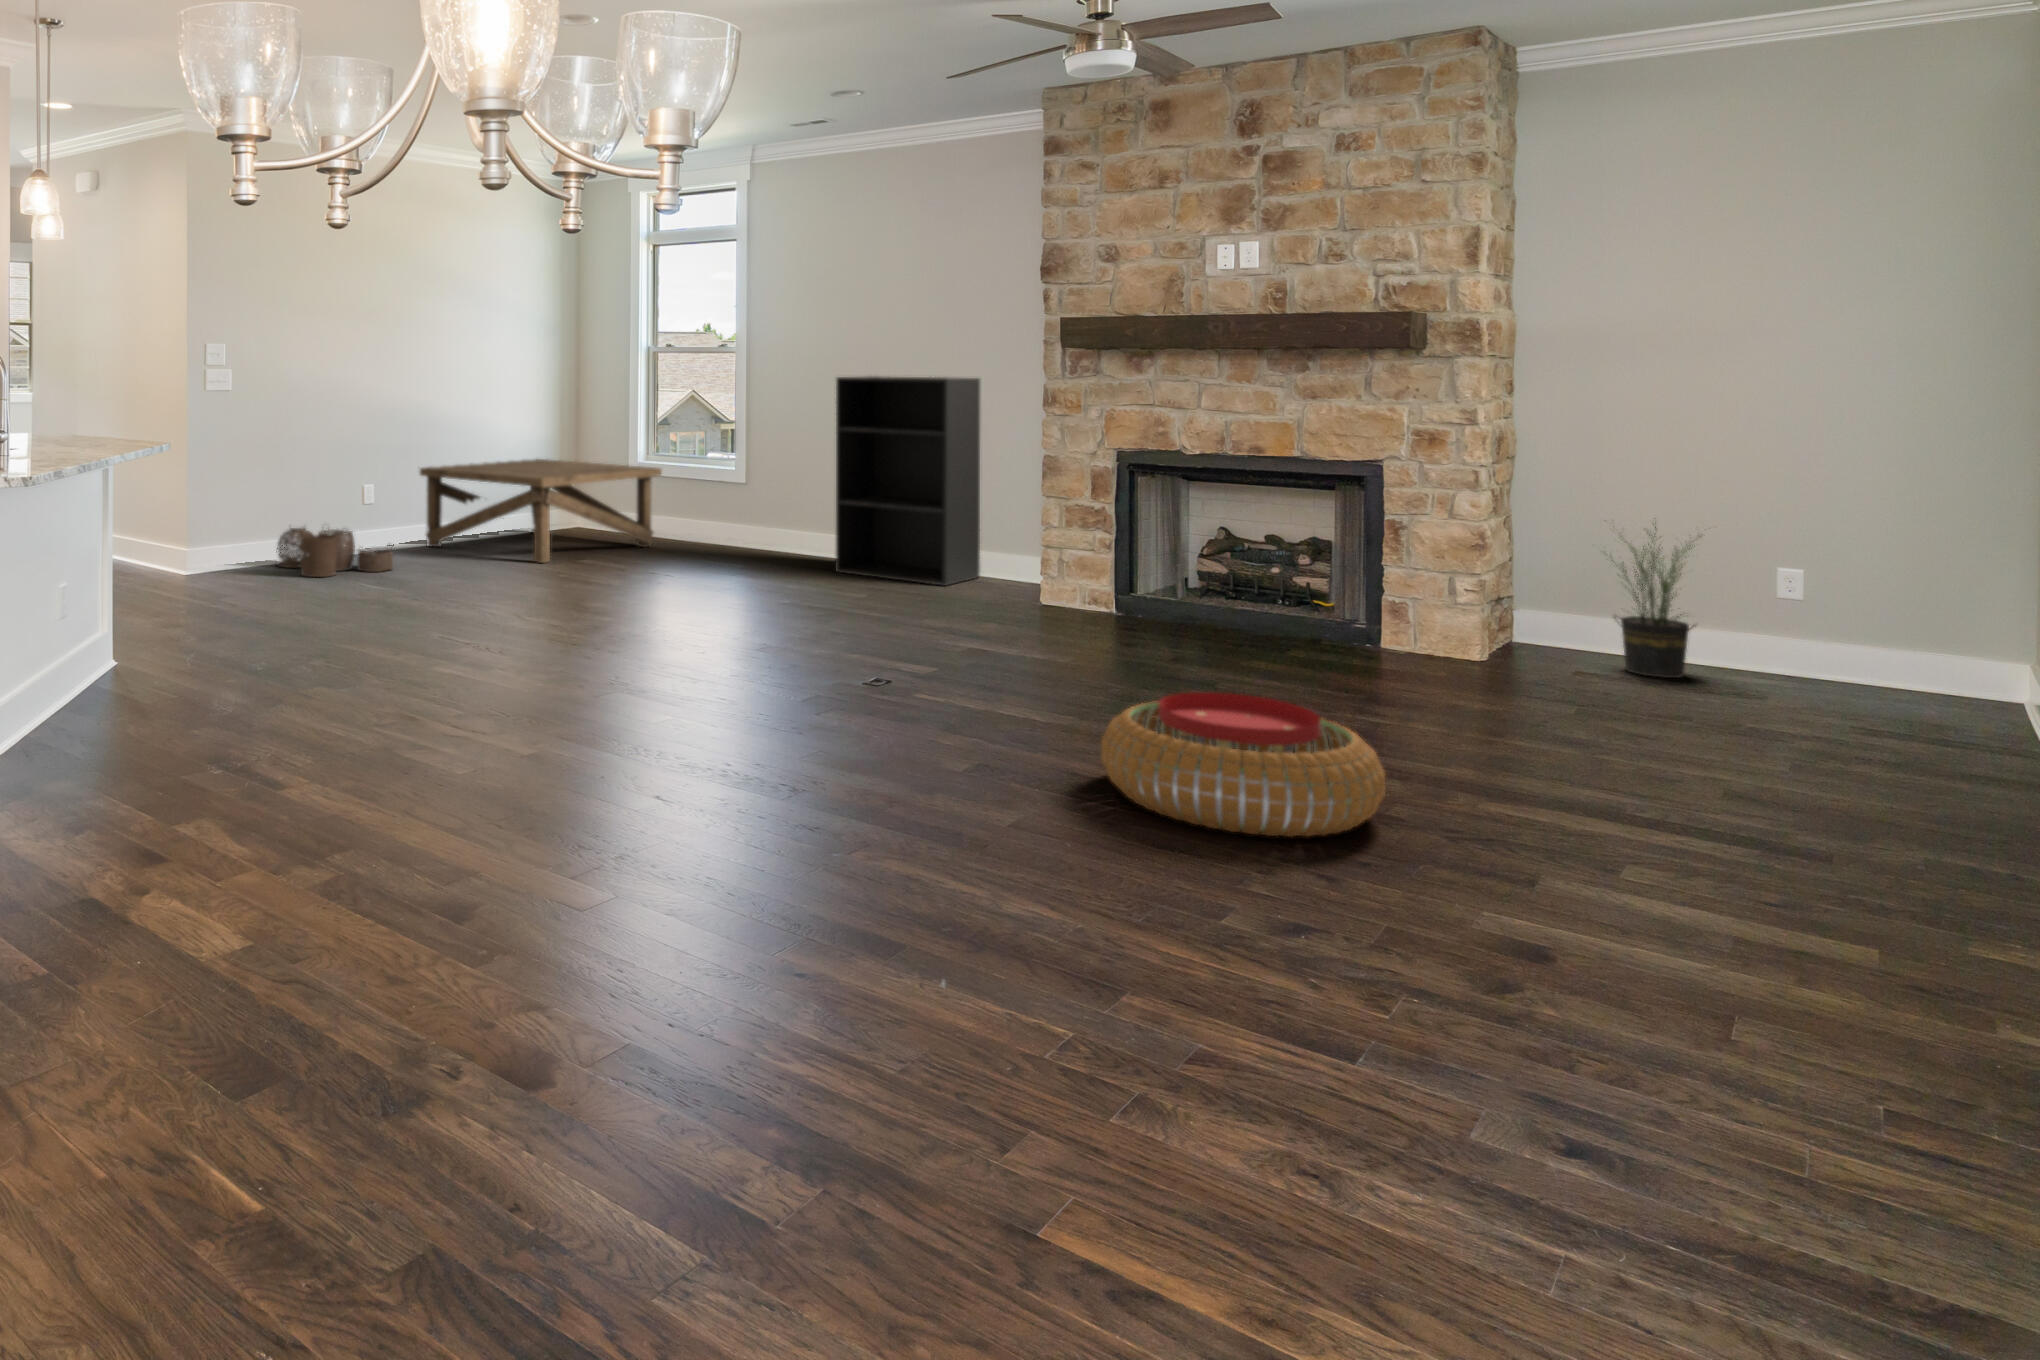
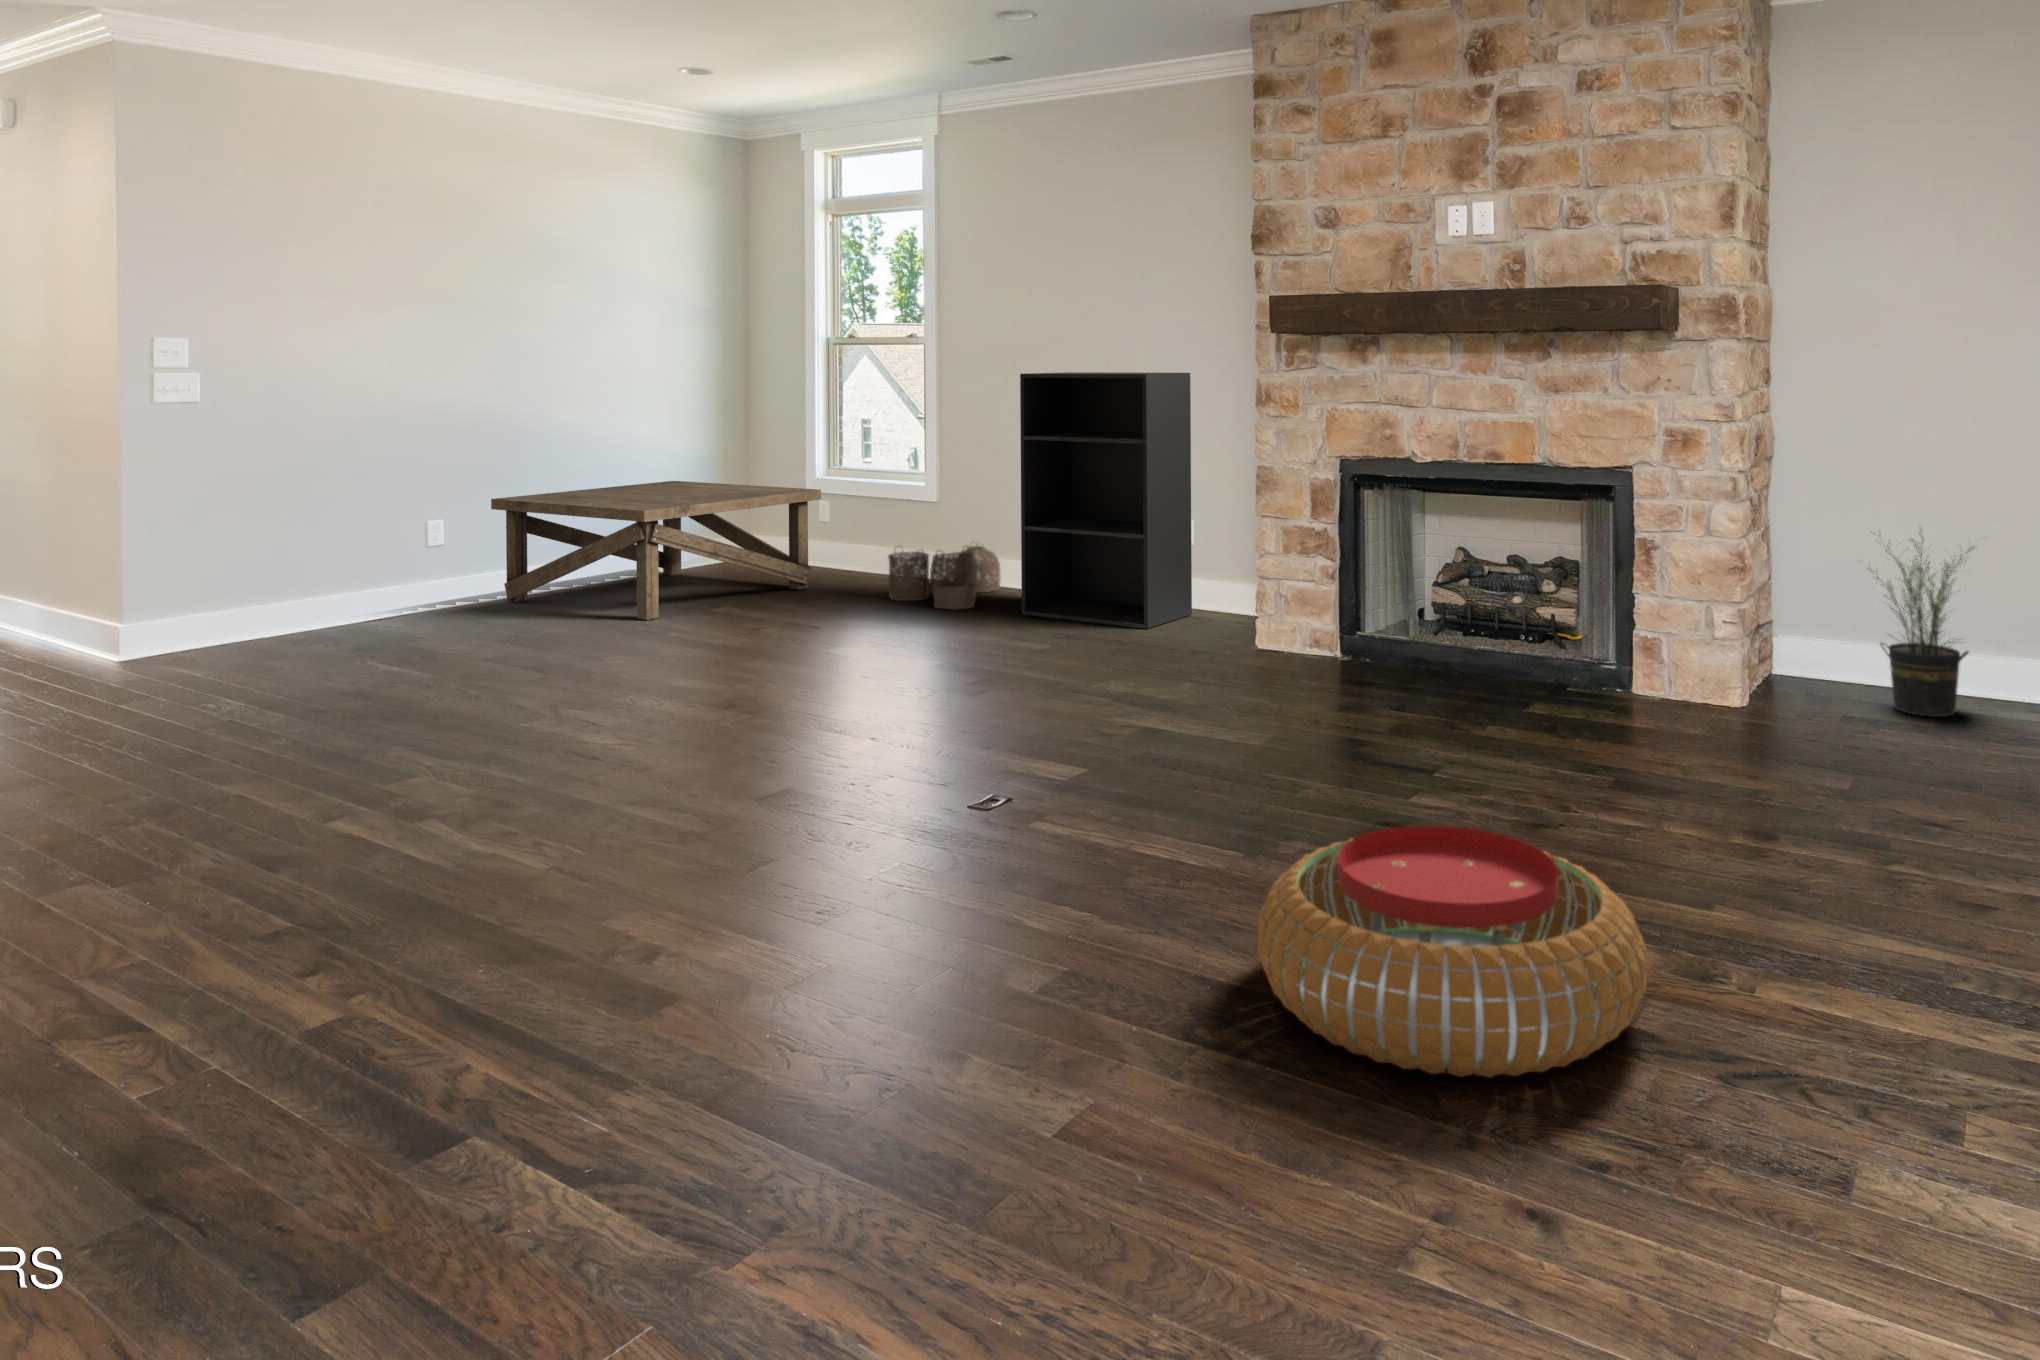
woven basket: present [276,528,393,577] -> present [888,543,1000,609]

